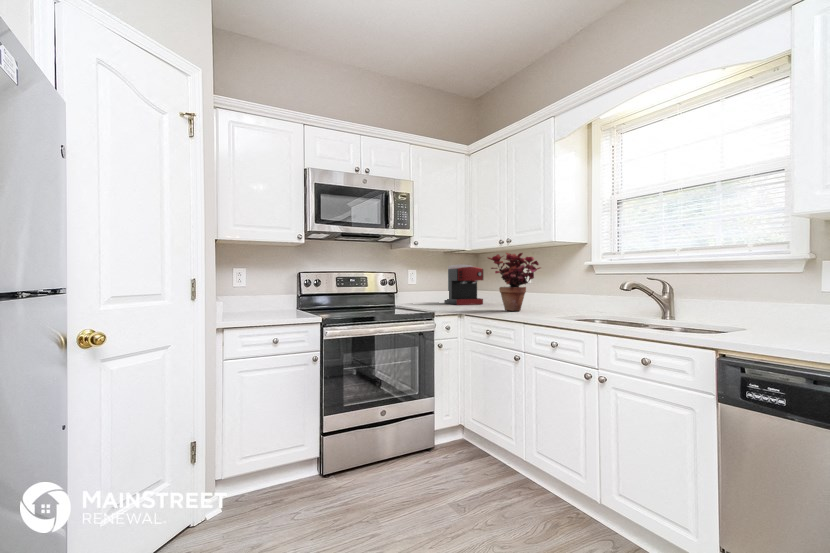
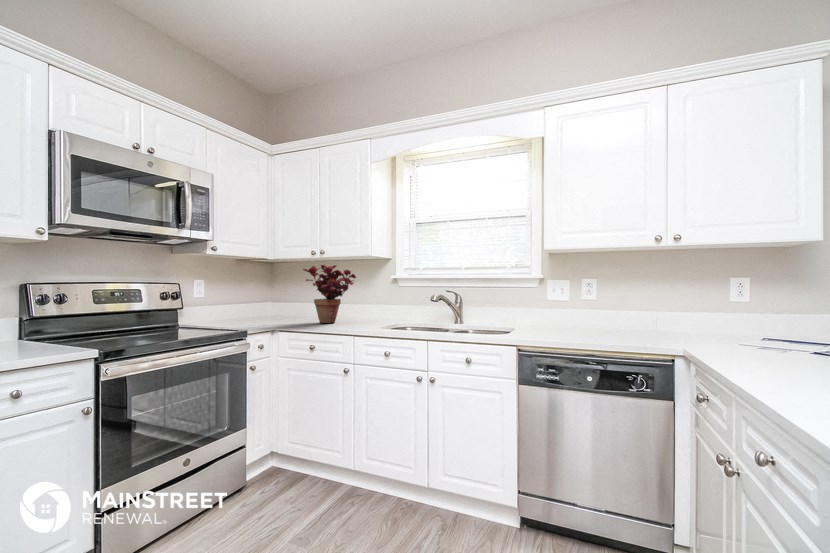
coffee maker: present [444,264,483,305] -> none [233,273,282,319]

